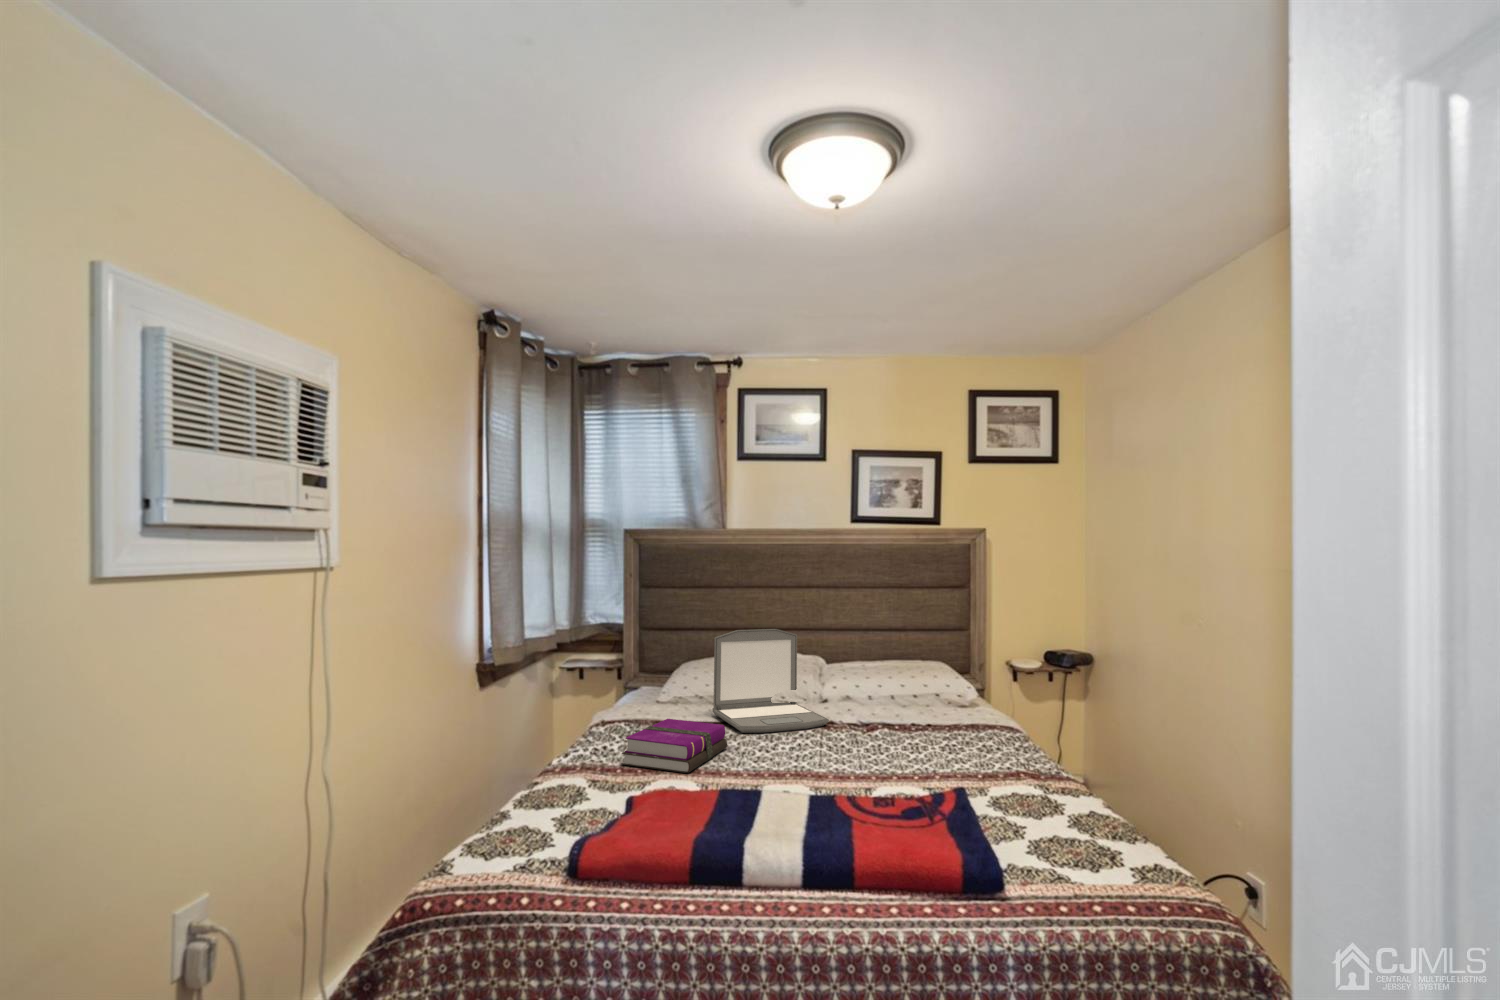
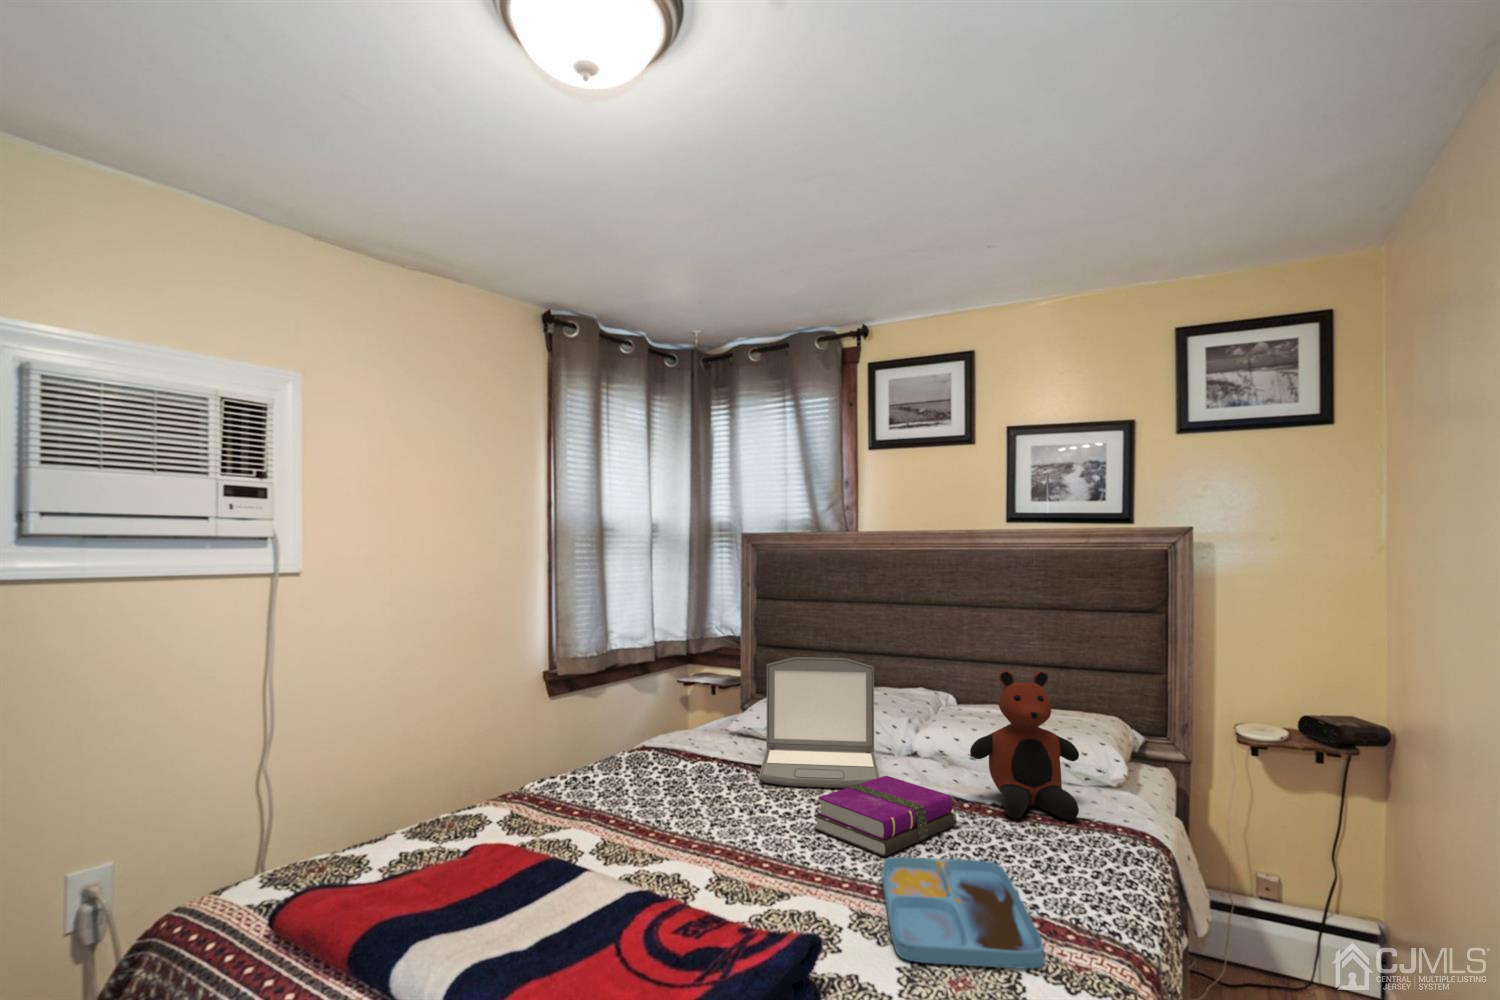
teddy bear: none [894,626,974,731] -> present [970,671,1079,820]
hardback book: present [621,719,728,773] -> present [814,776,956,857]
tray: none [910,752,1061,808] -> present [882,857,1044,969]

